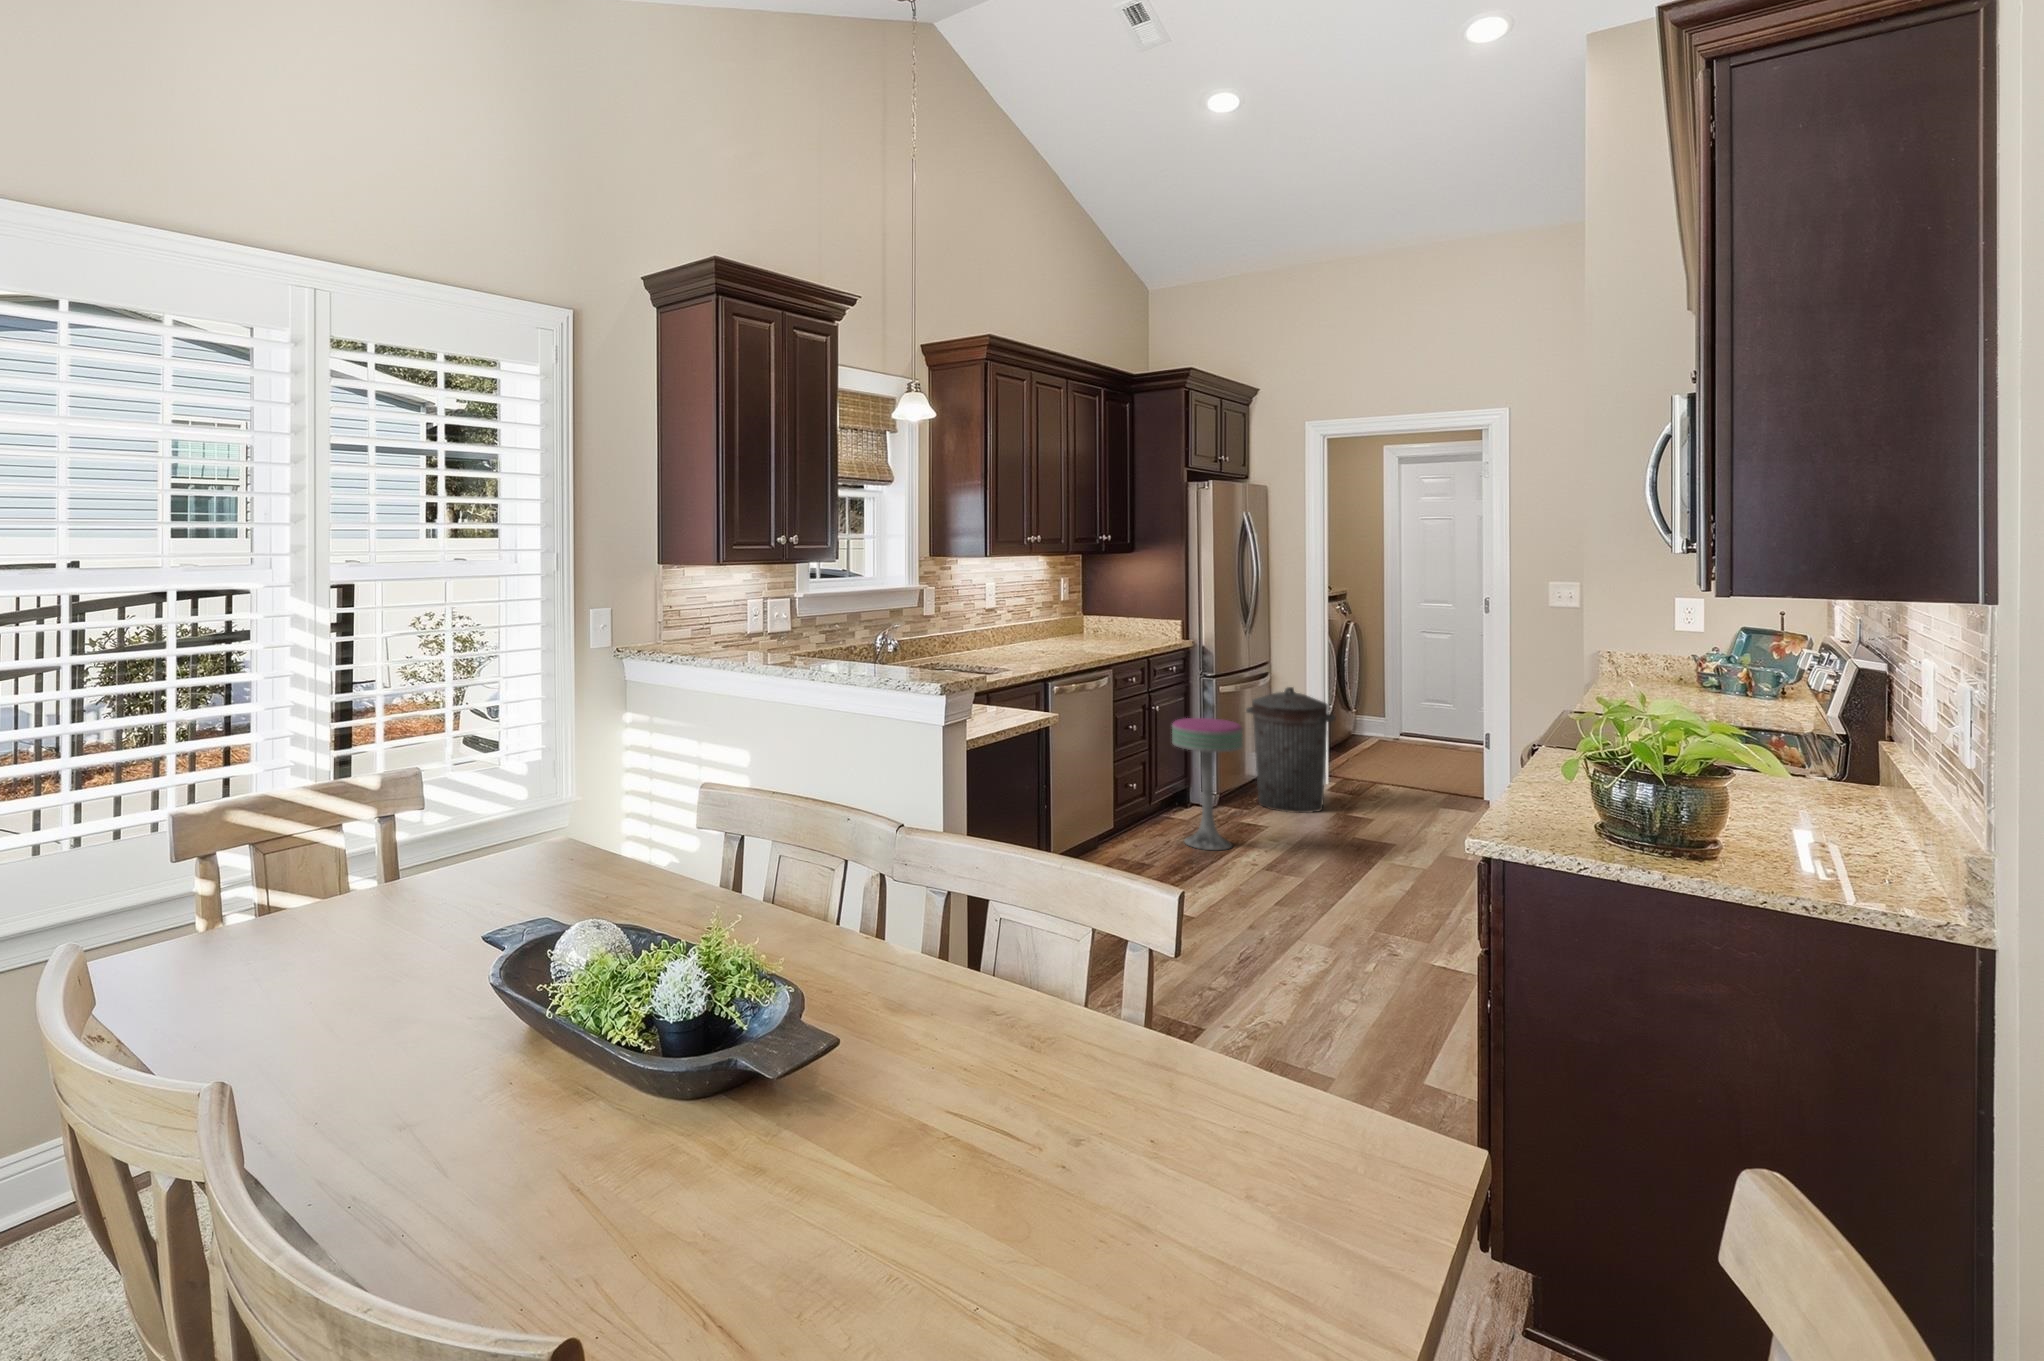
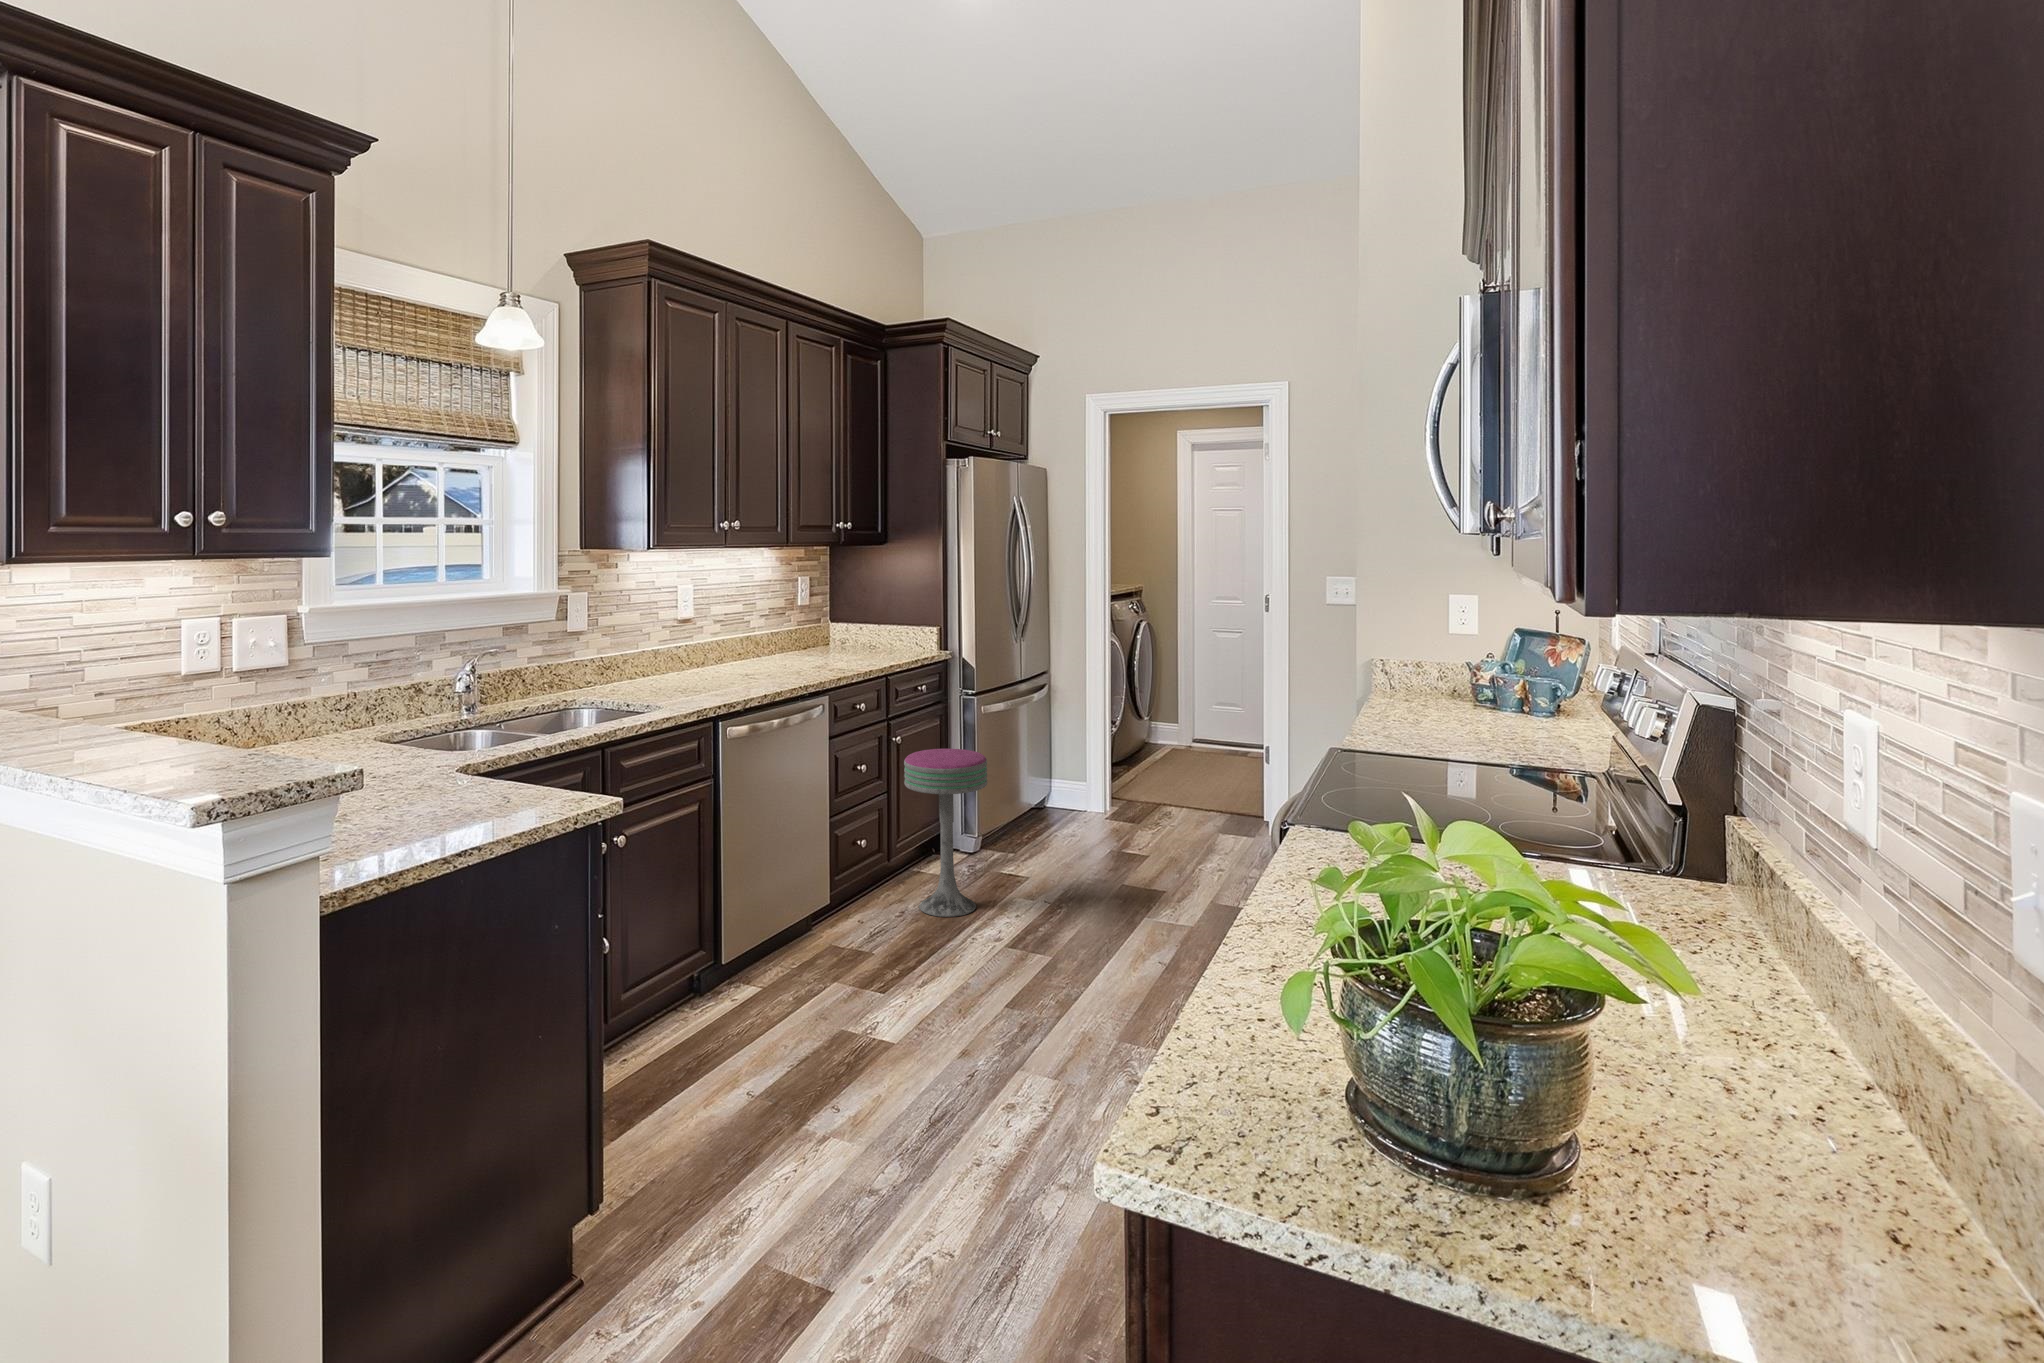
trash can: present [1246,687,1335,813] -> none [1013,702,1108,852]

